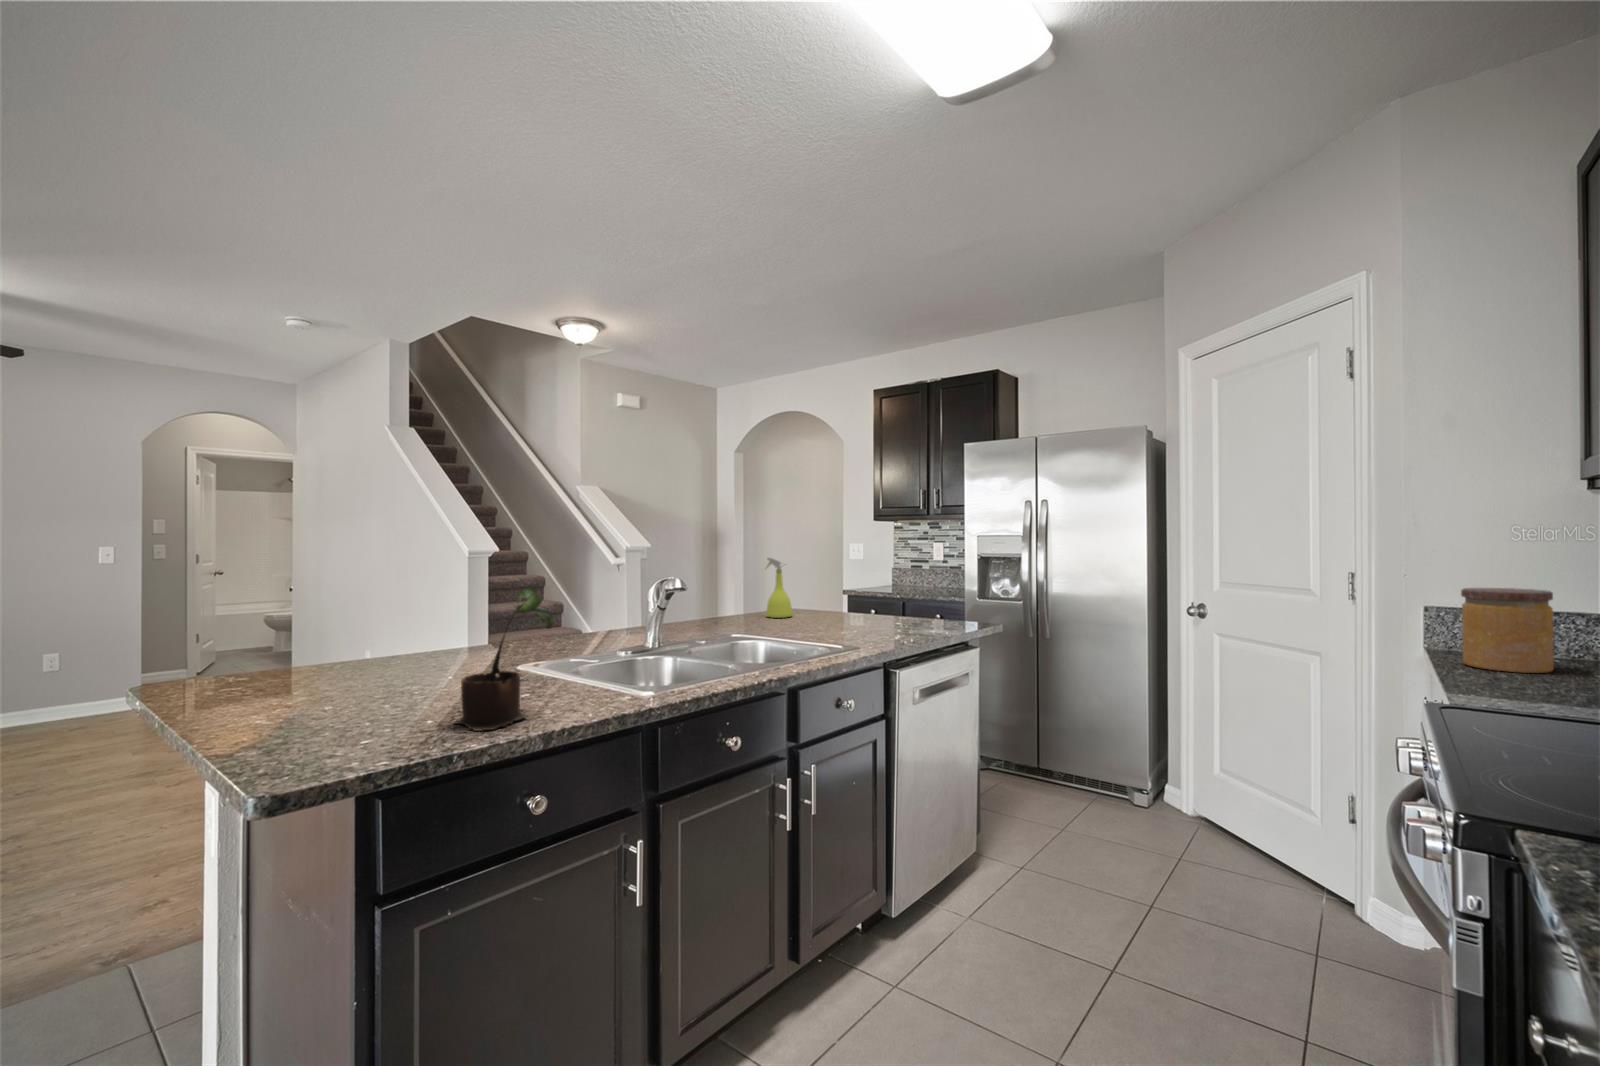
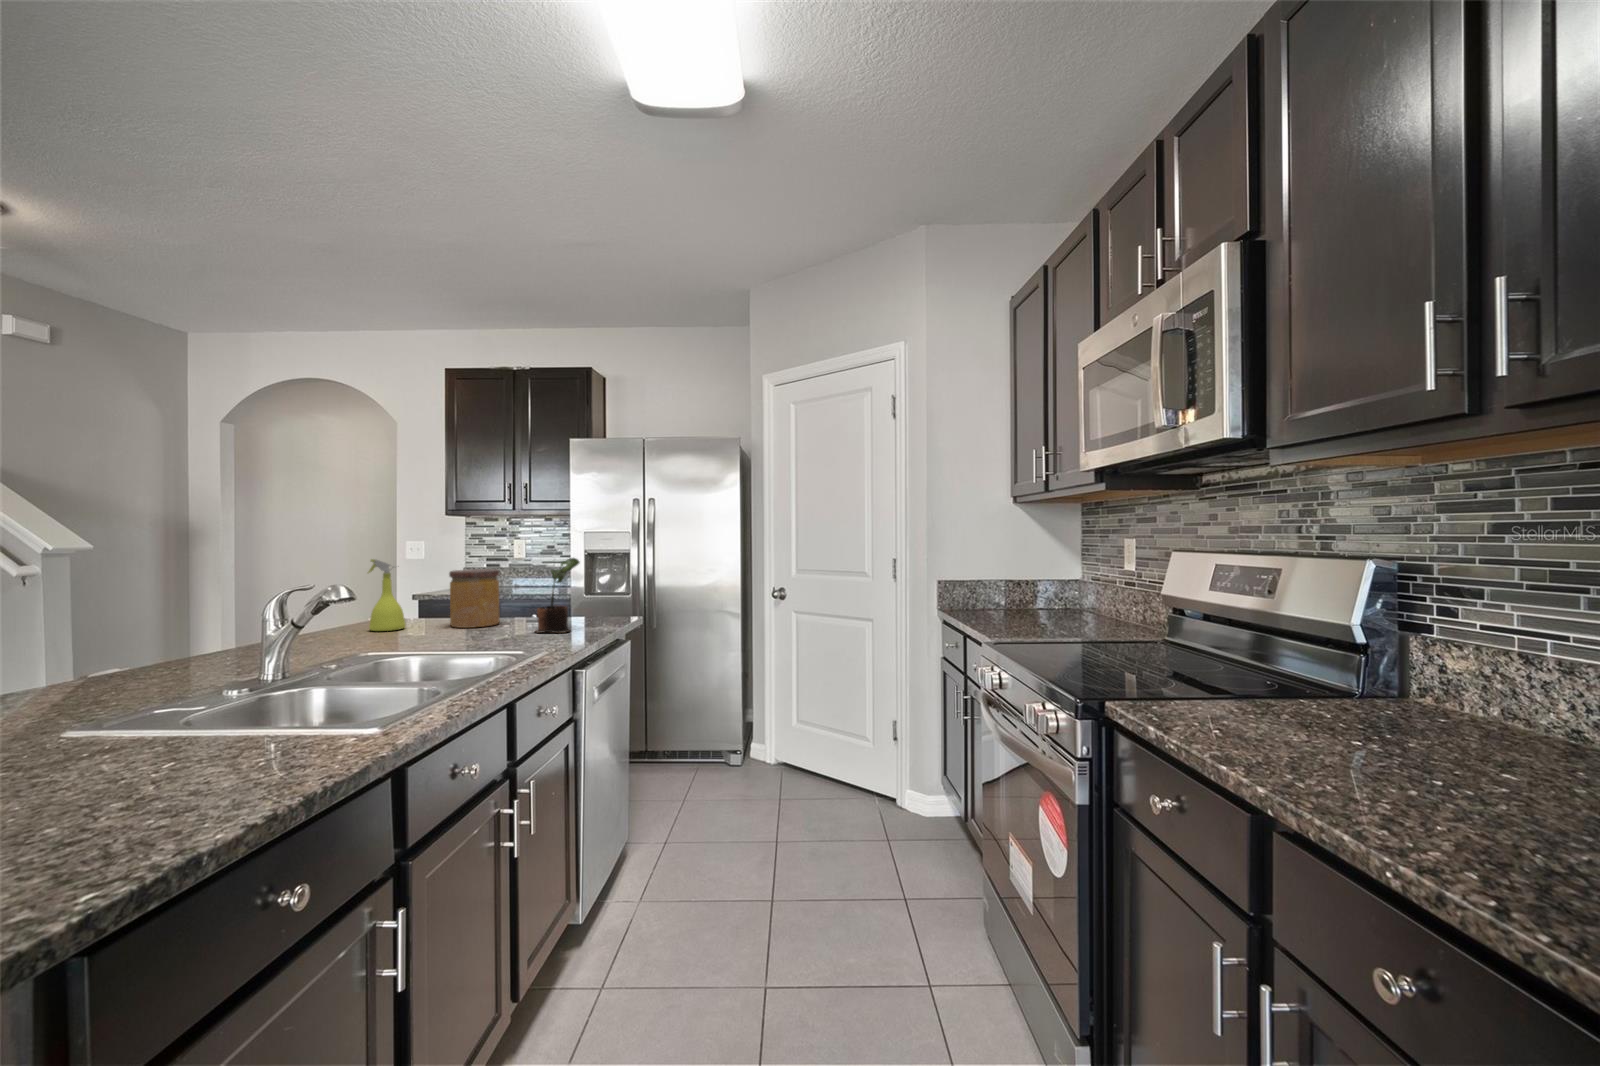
potted plant: present [455,586,555,731] -> present [536,558,580,633]
jar: present [1461,588,1554,673] -> present [449,569,500,628]

